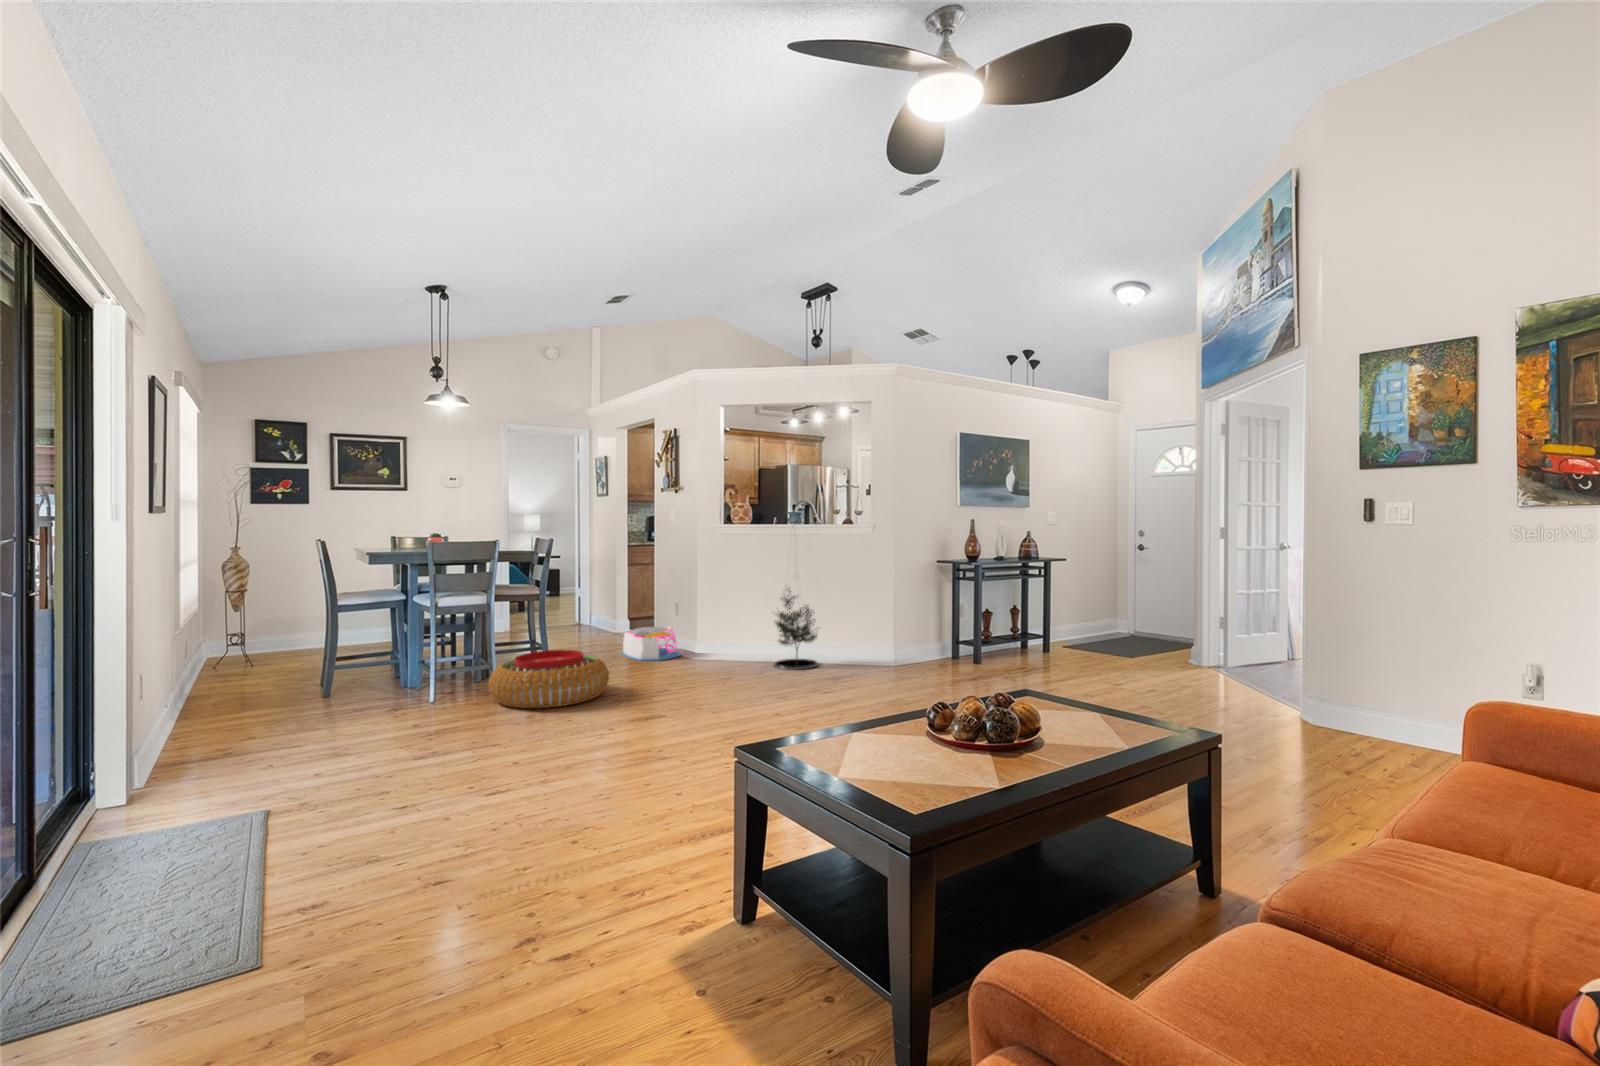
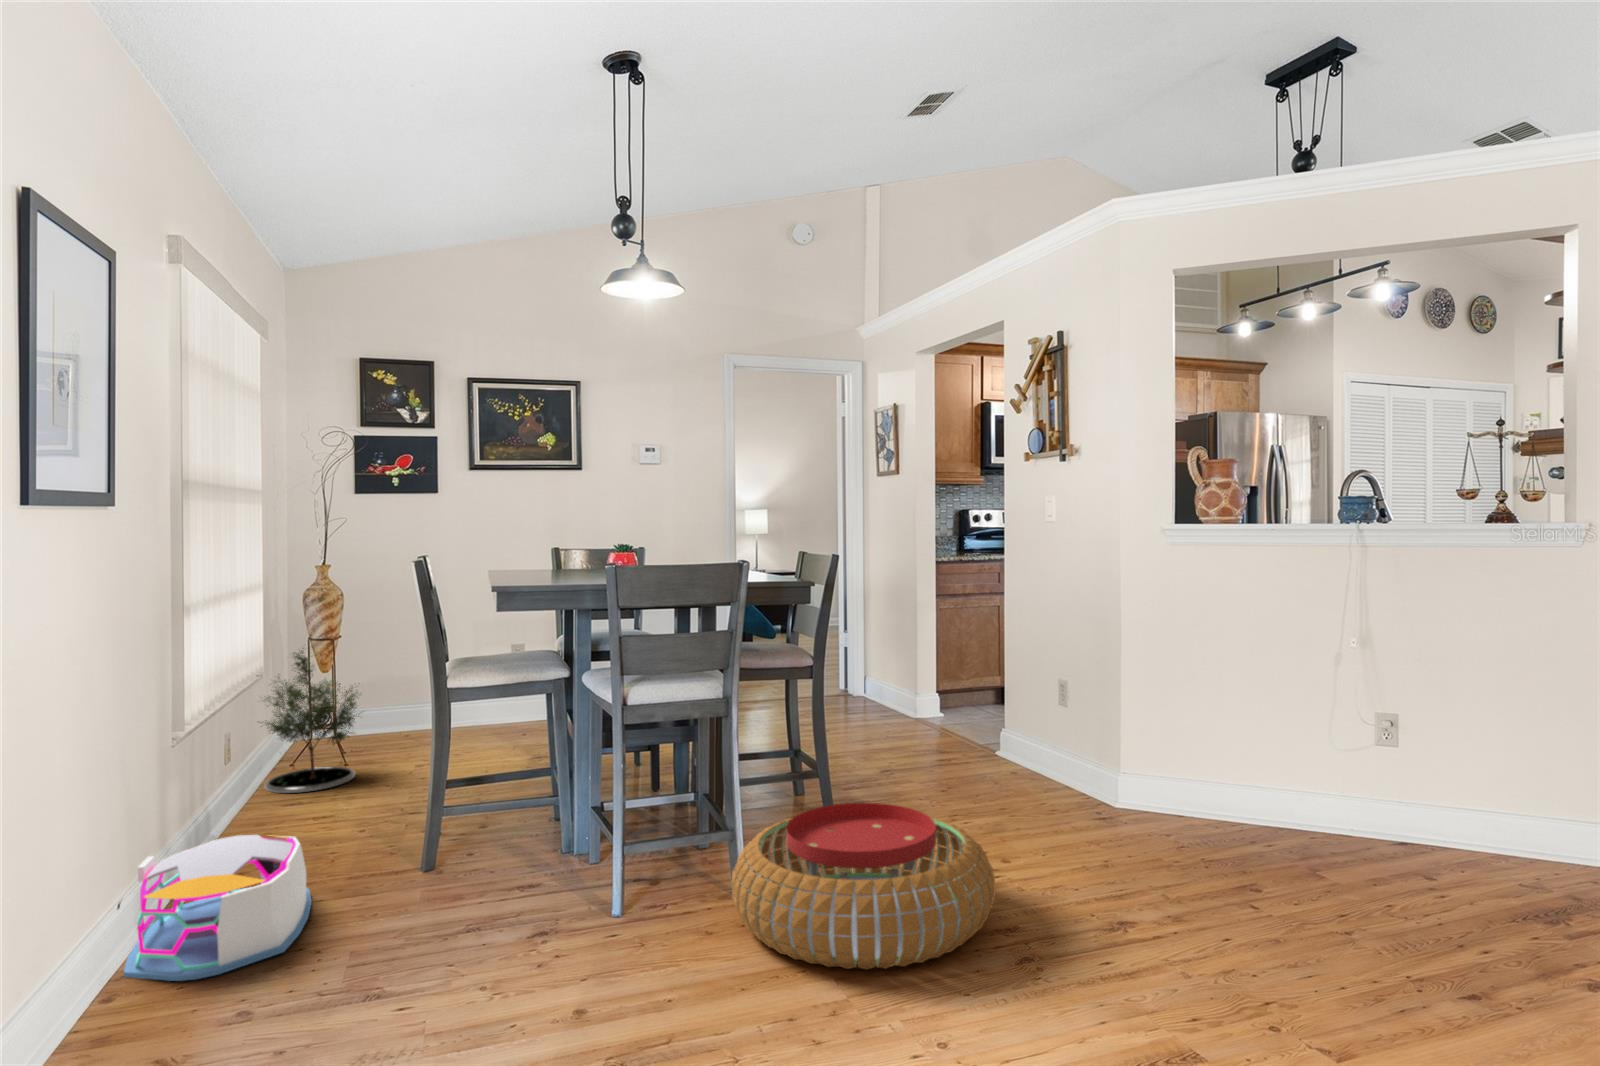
potted tree: present [774,590,818,670] -> present [264,641,361,793]
storage bin: present [622,626,681,661] -> present [124,835,311,981]

